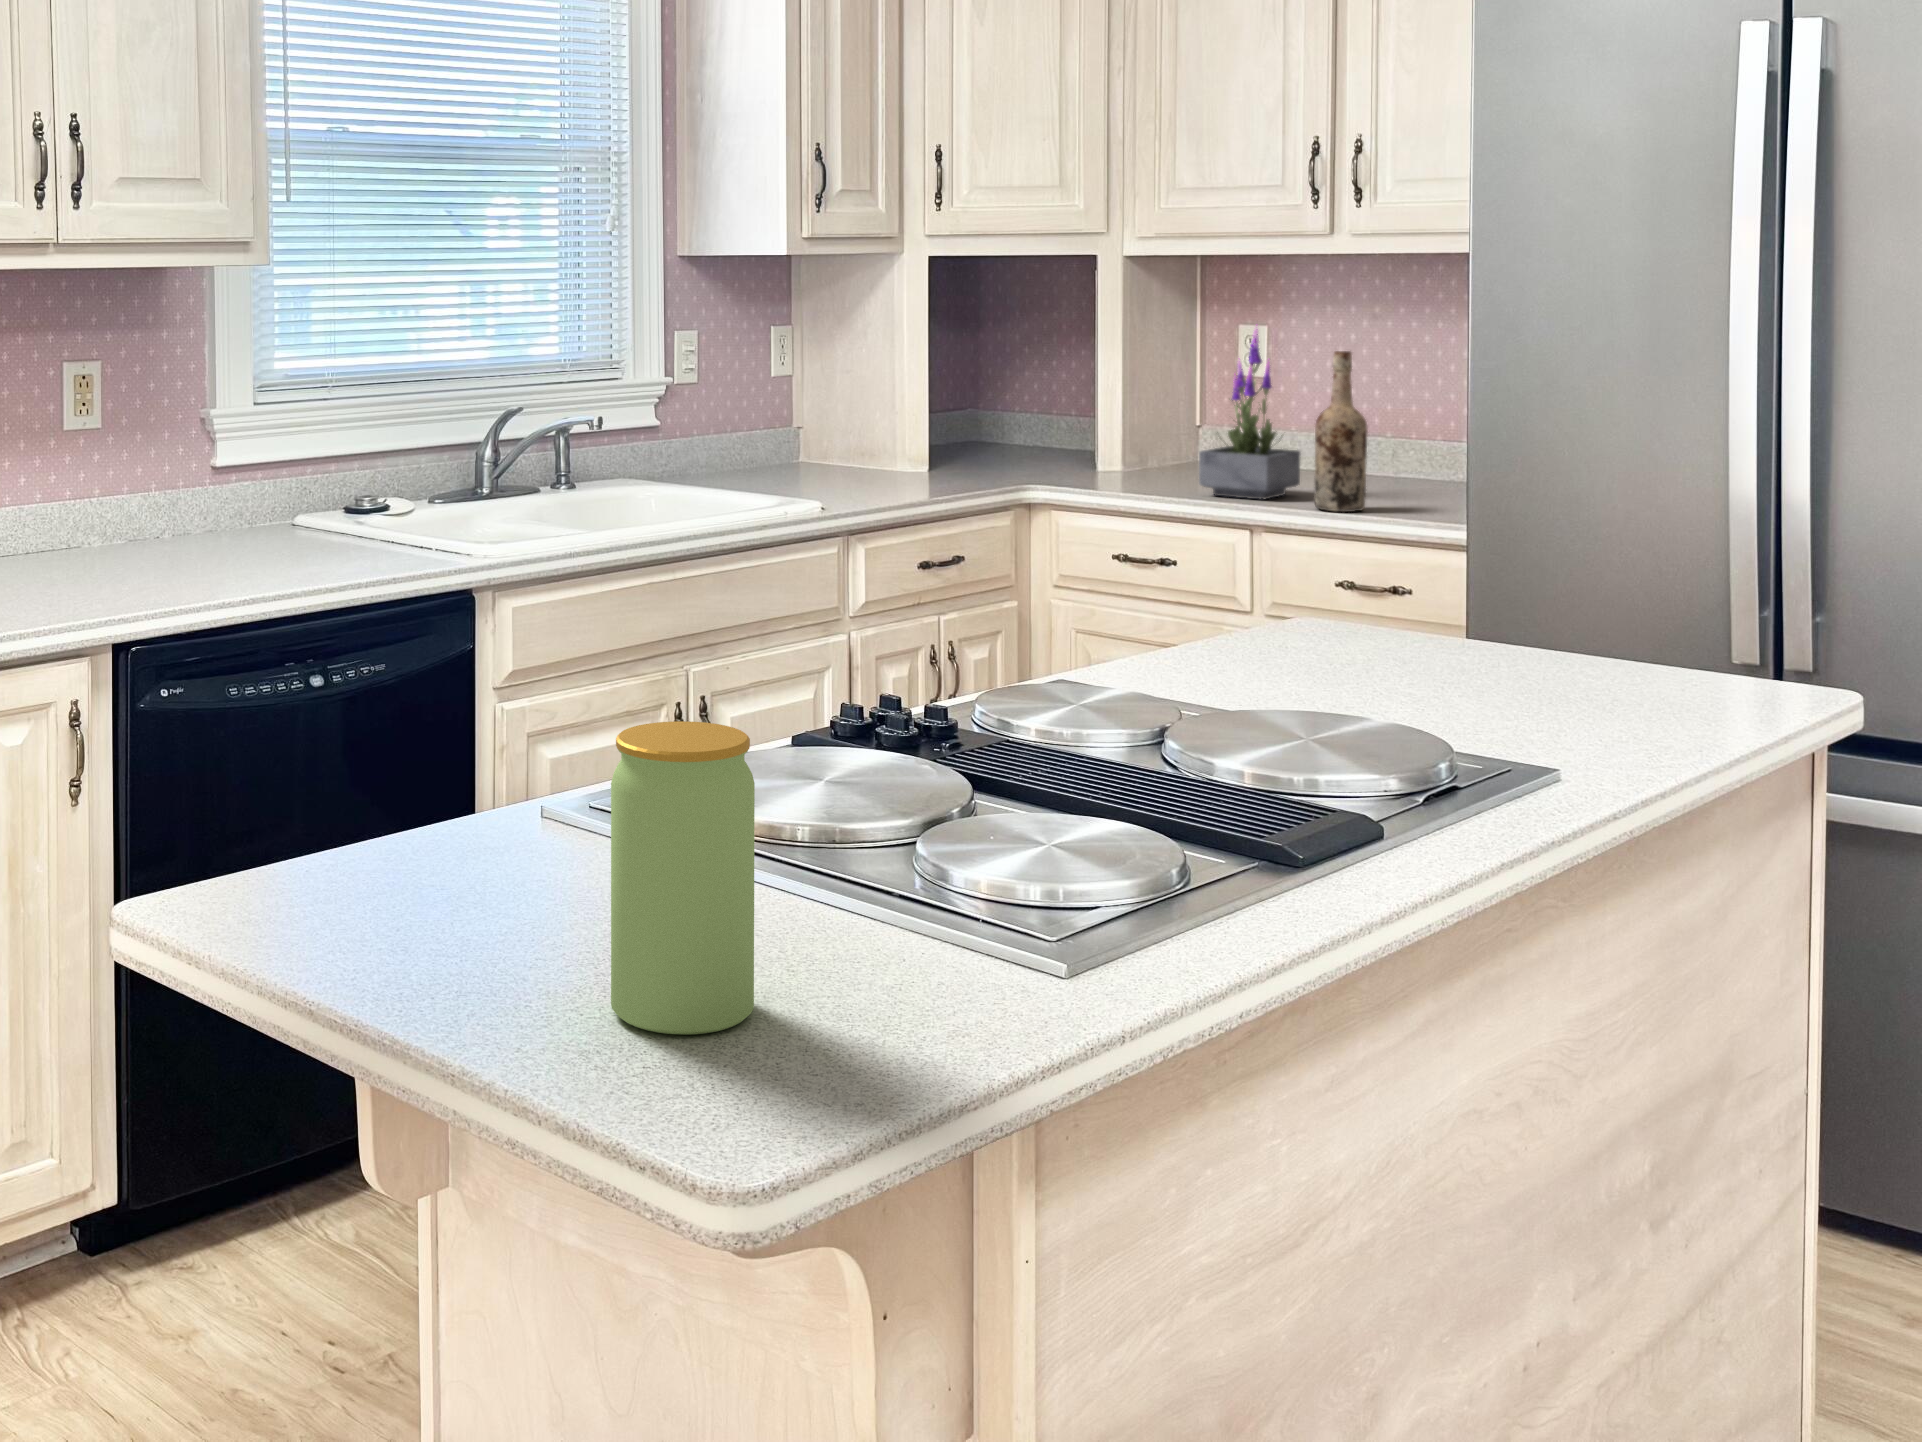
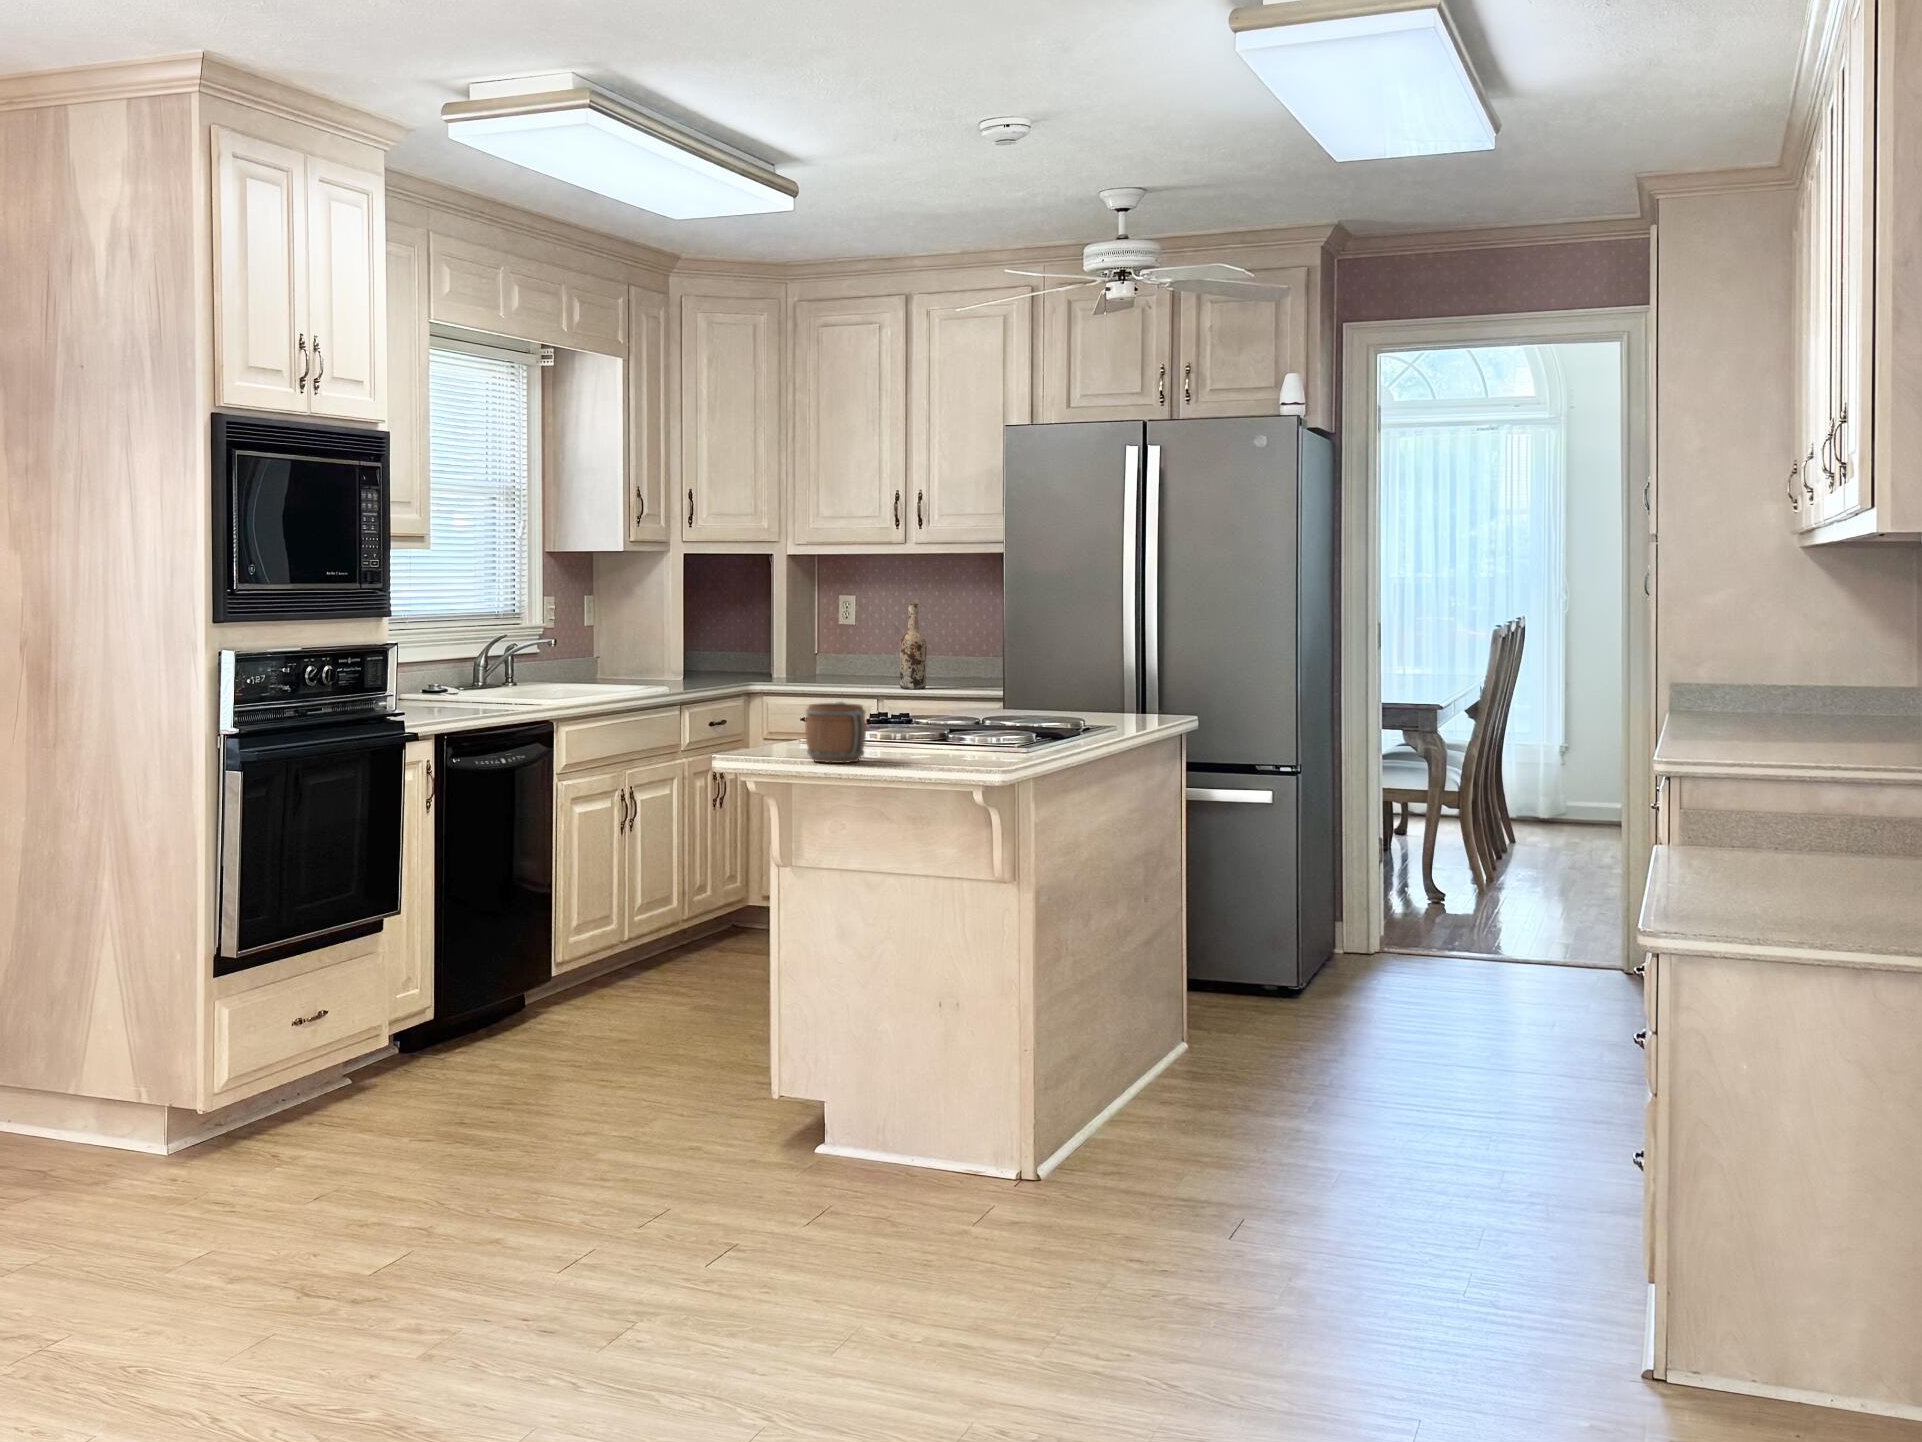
potted plant: present [1199,324,1301,499] -> none [832,591,883,687]
jar: present [611,721,755,1035] -> none [921,673,965,760]
mug: none [234,777,462,1015] -> present [805,701,866,763]

